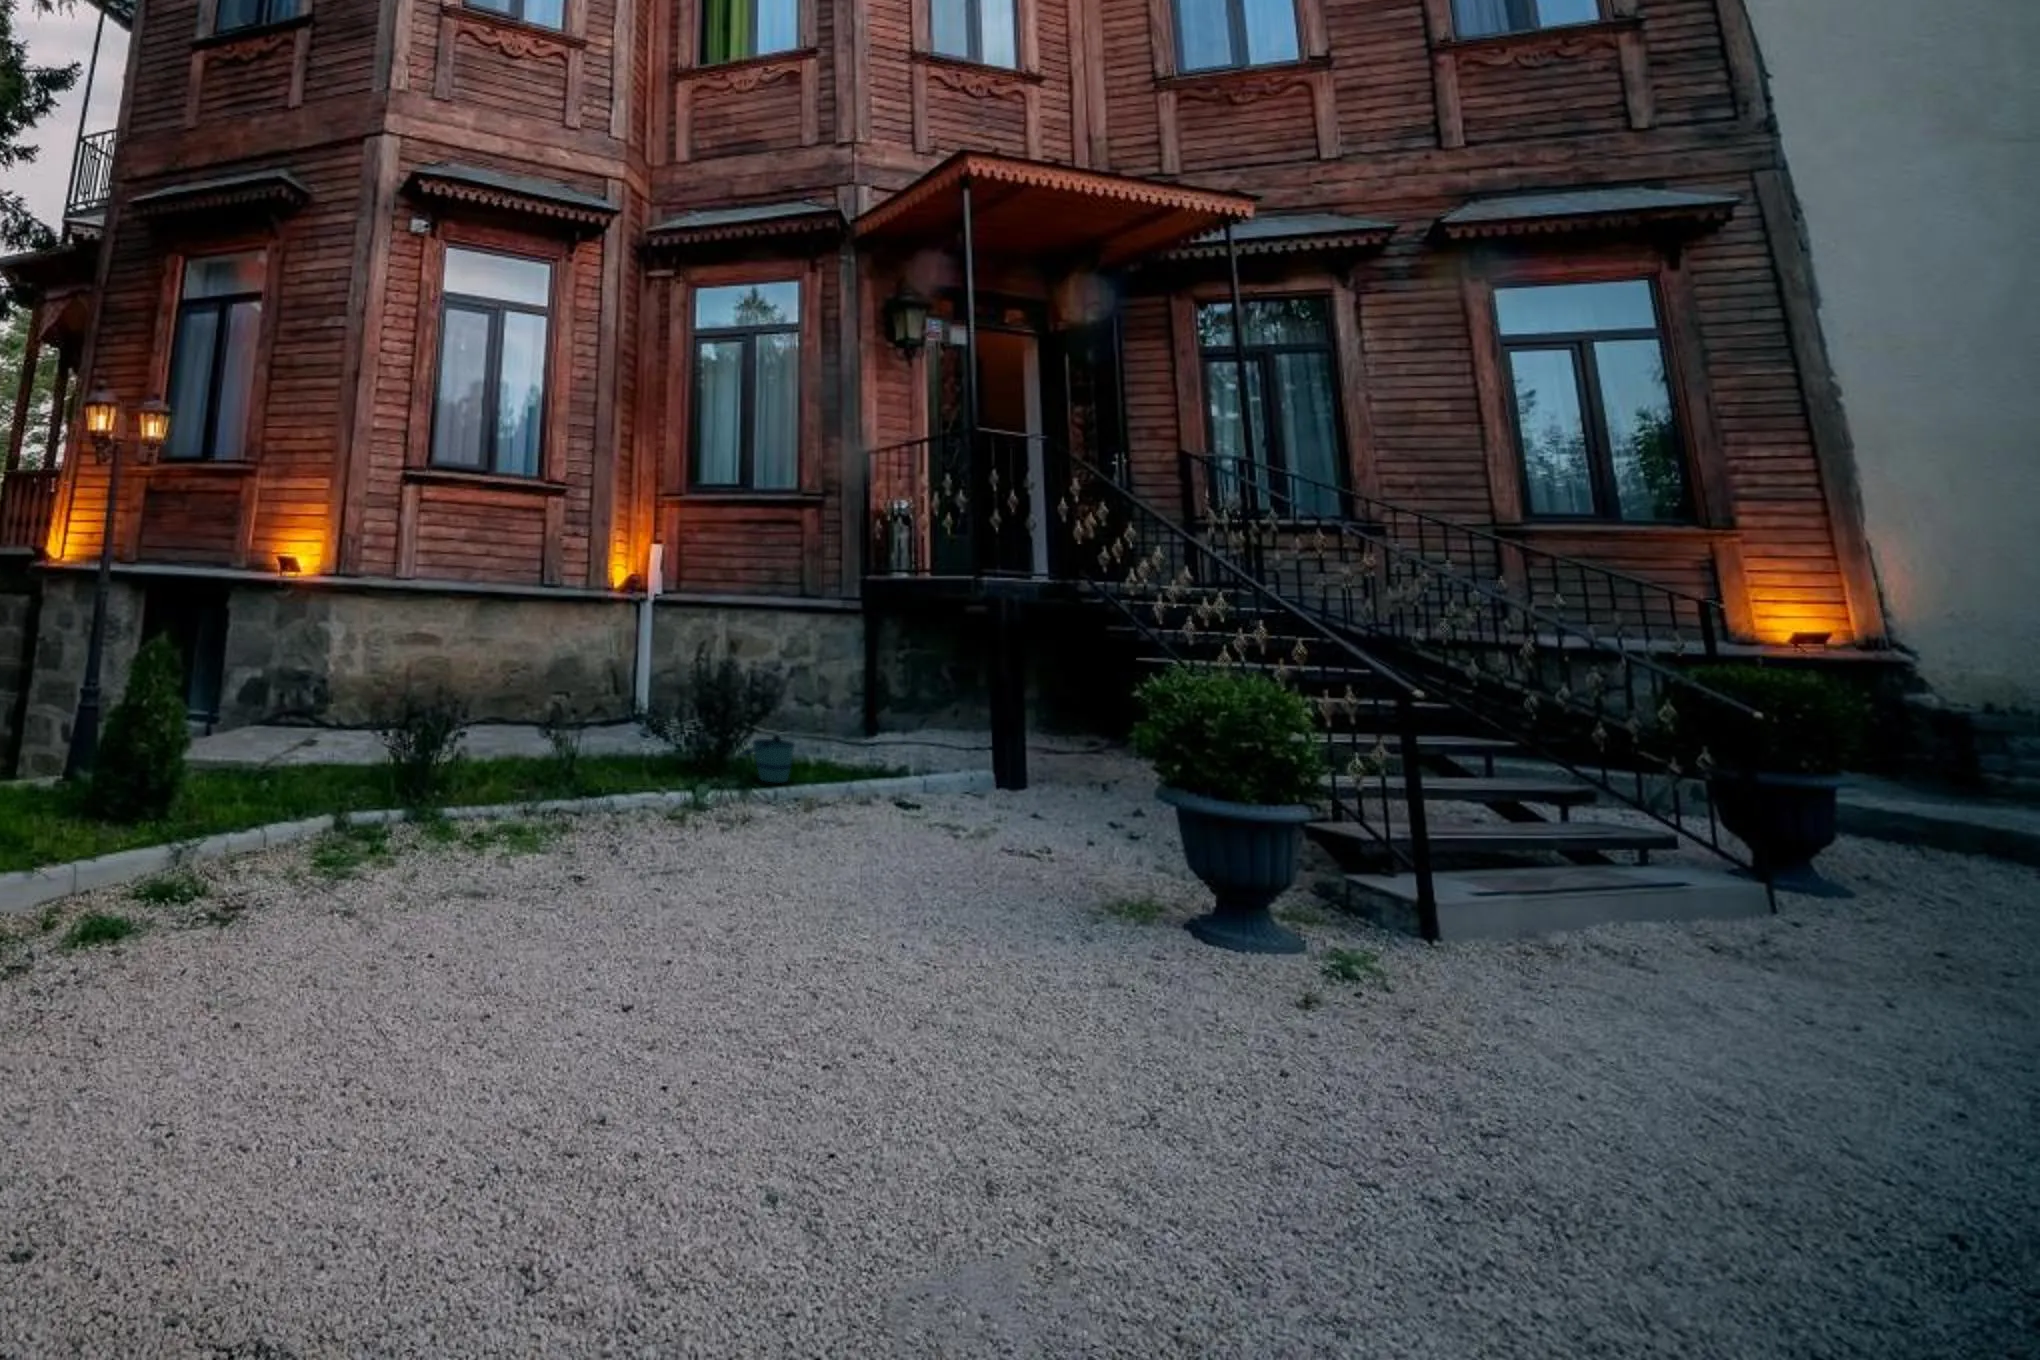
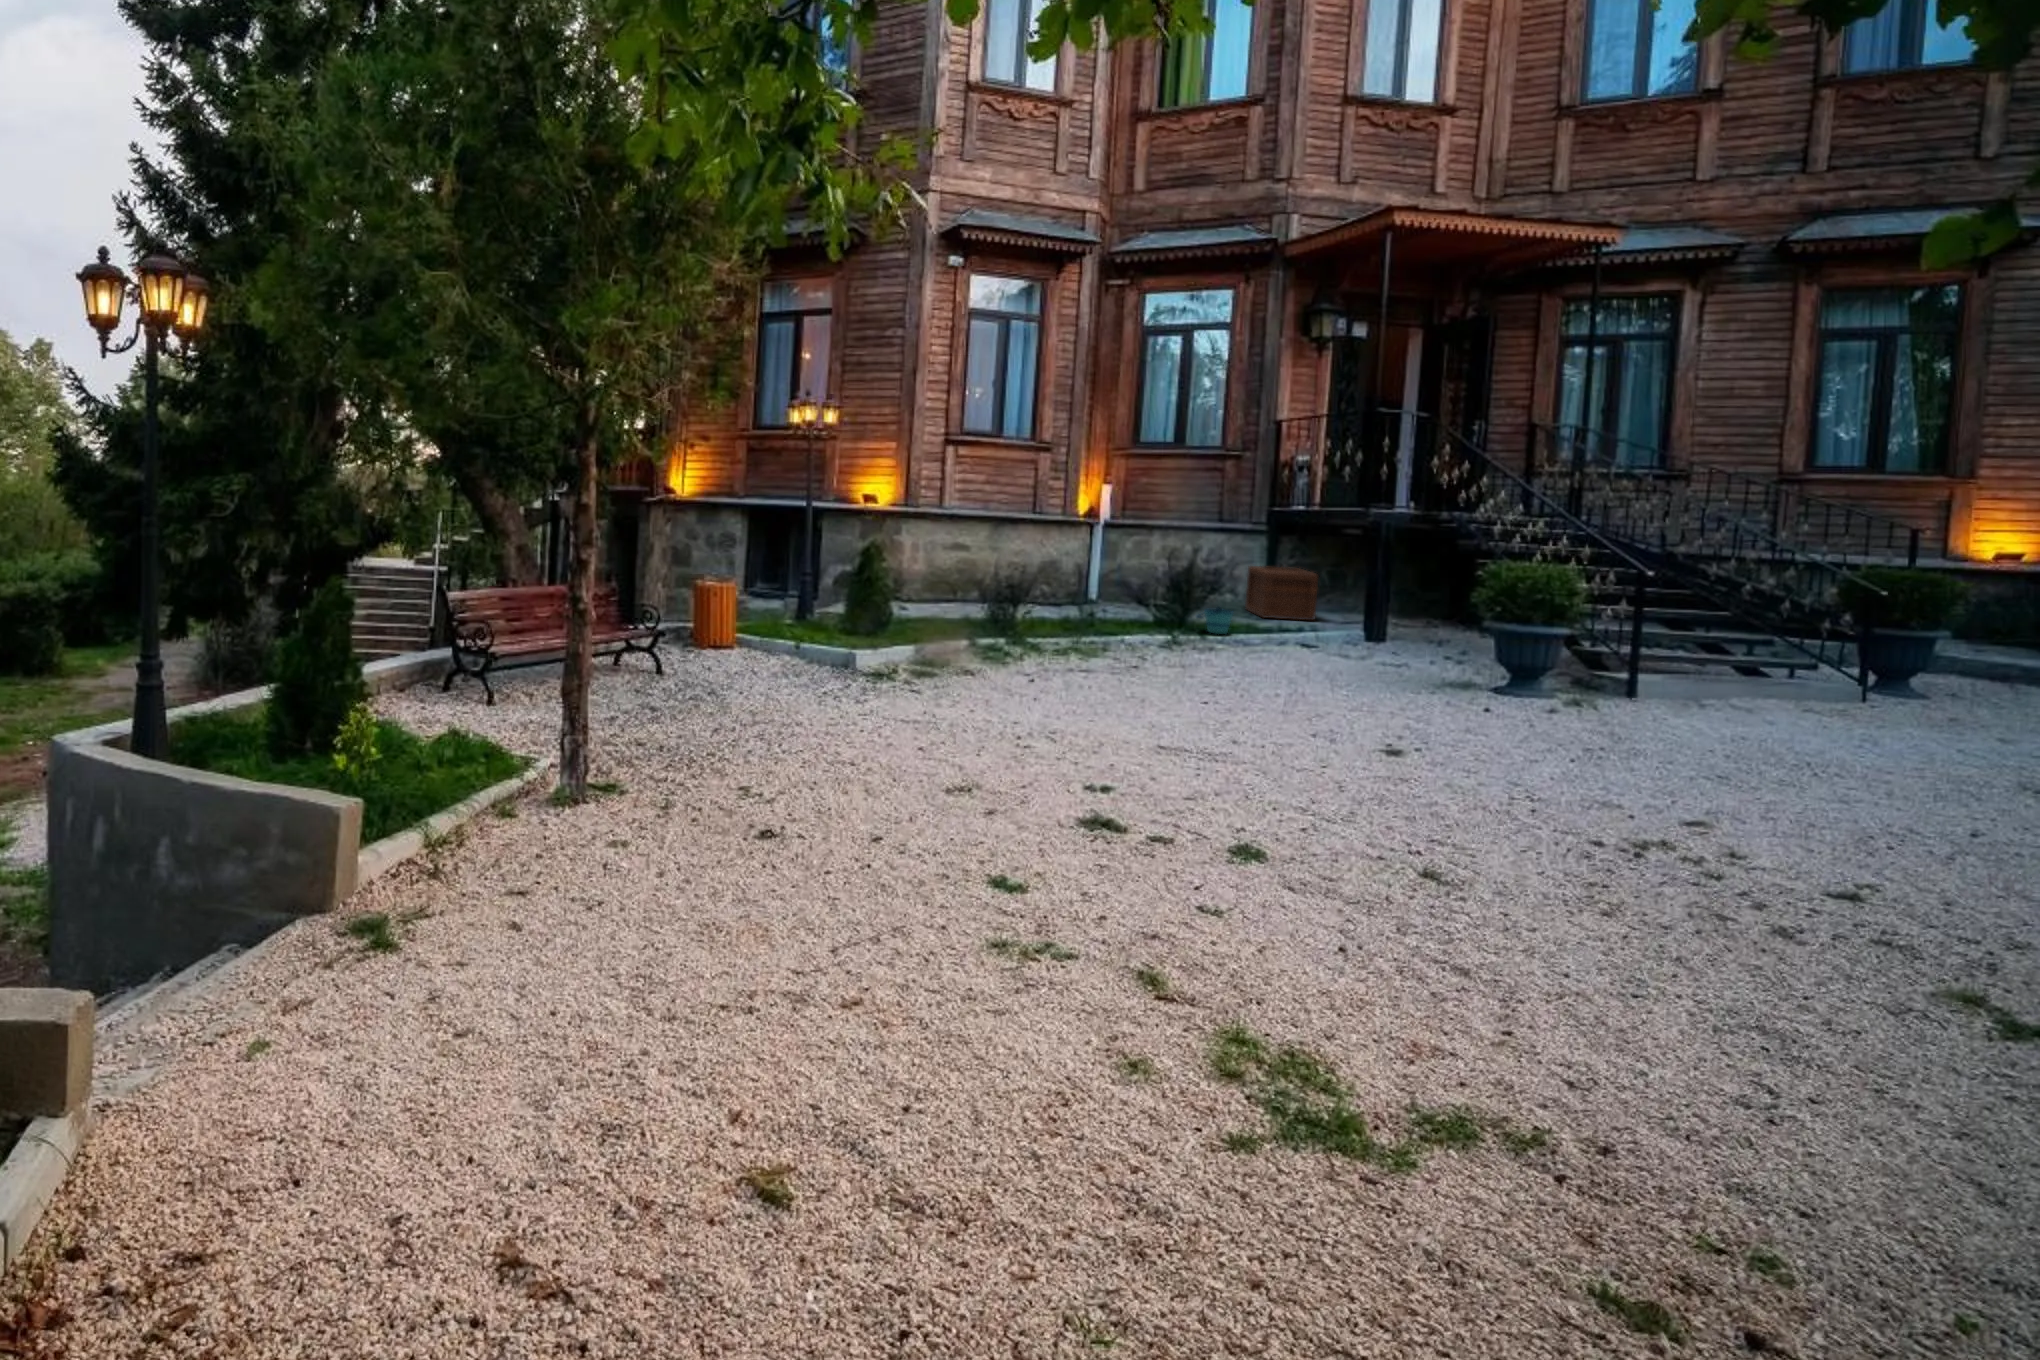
wooden crate: none [841,671,933,755] -> present [1245,566,1318,620]

